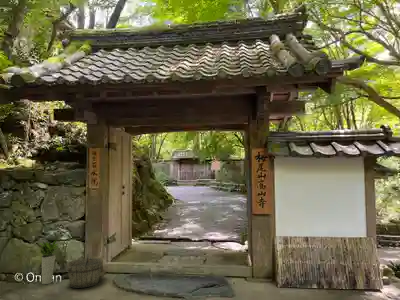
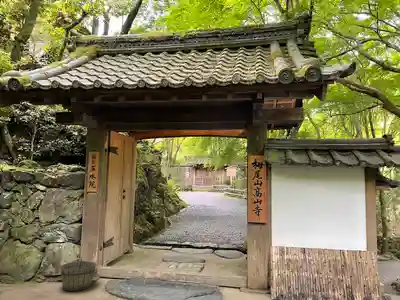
planter: present [40,240,58,284] -> none [33,241,56,285]

